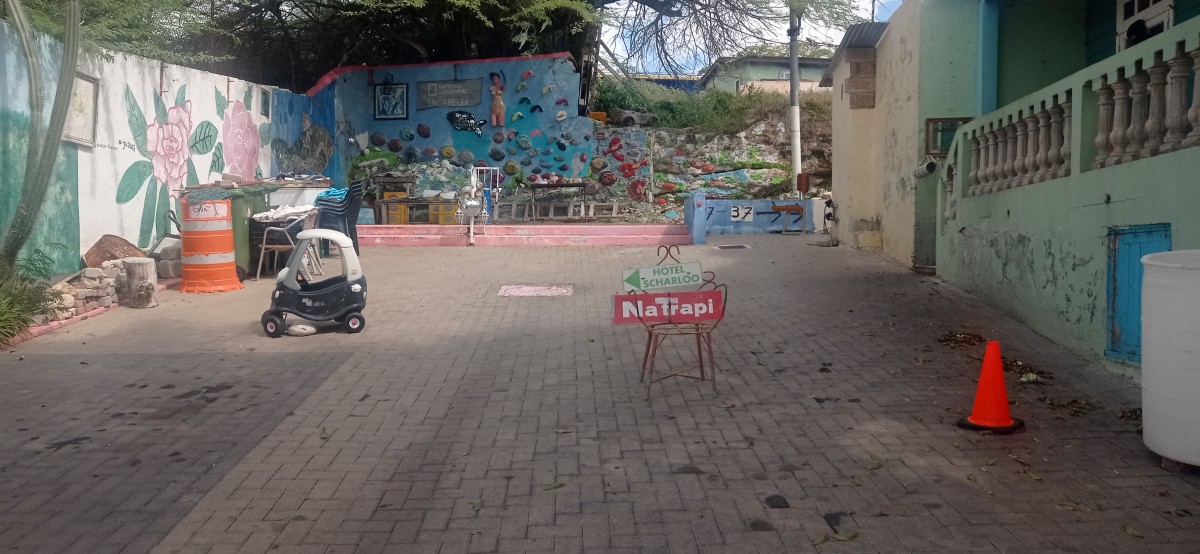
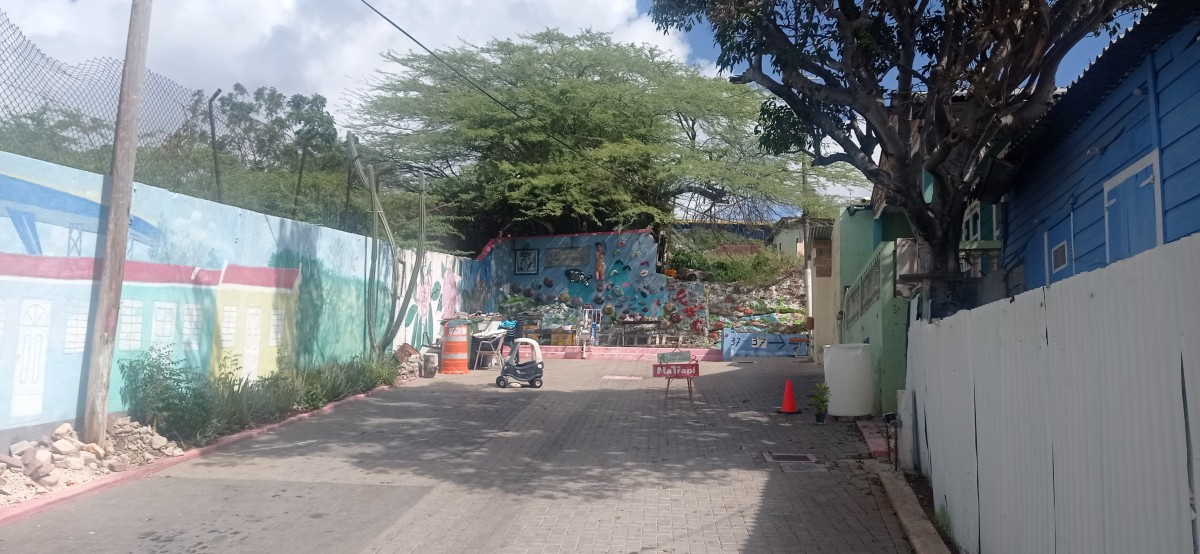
potted plant: none [972,368,1050,497] -> present [809,382,831,424]

